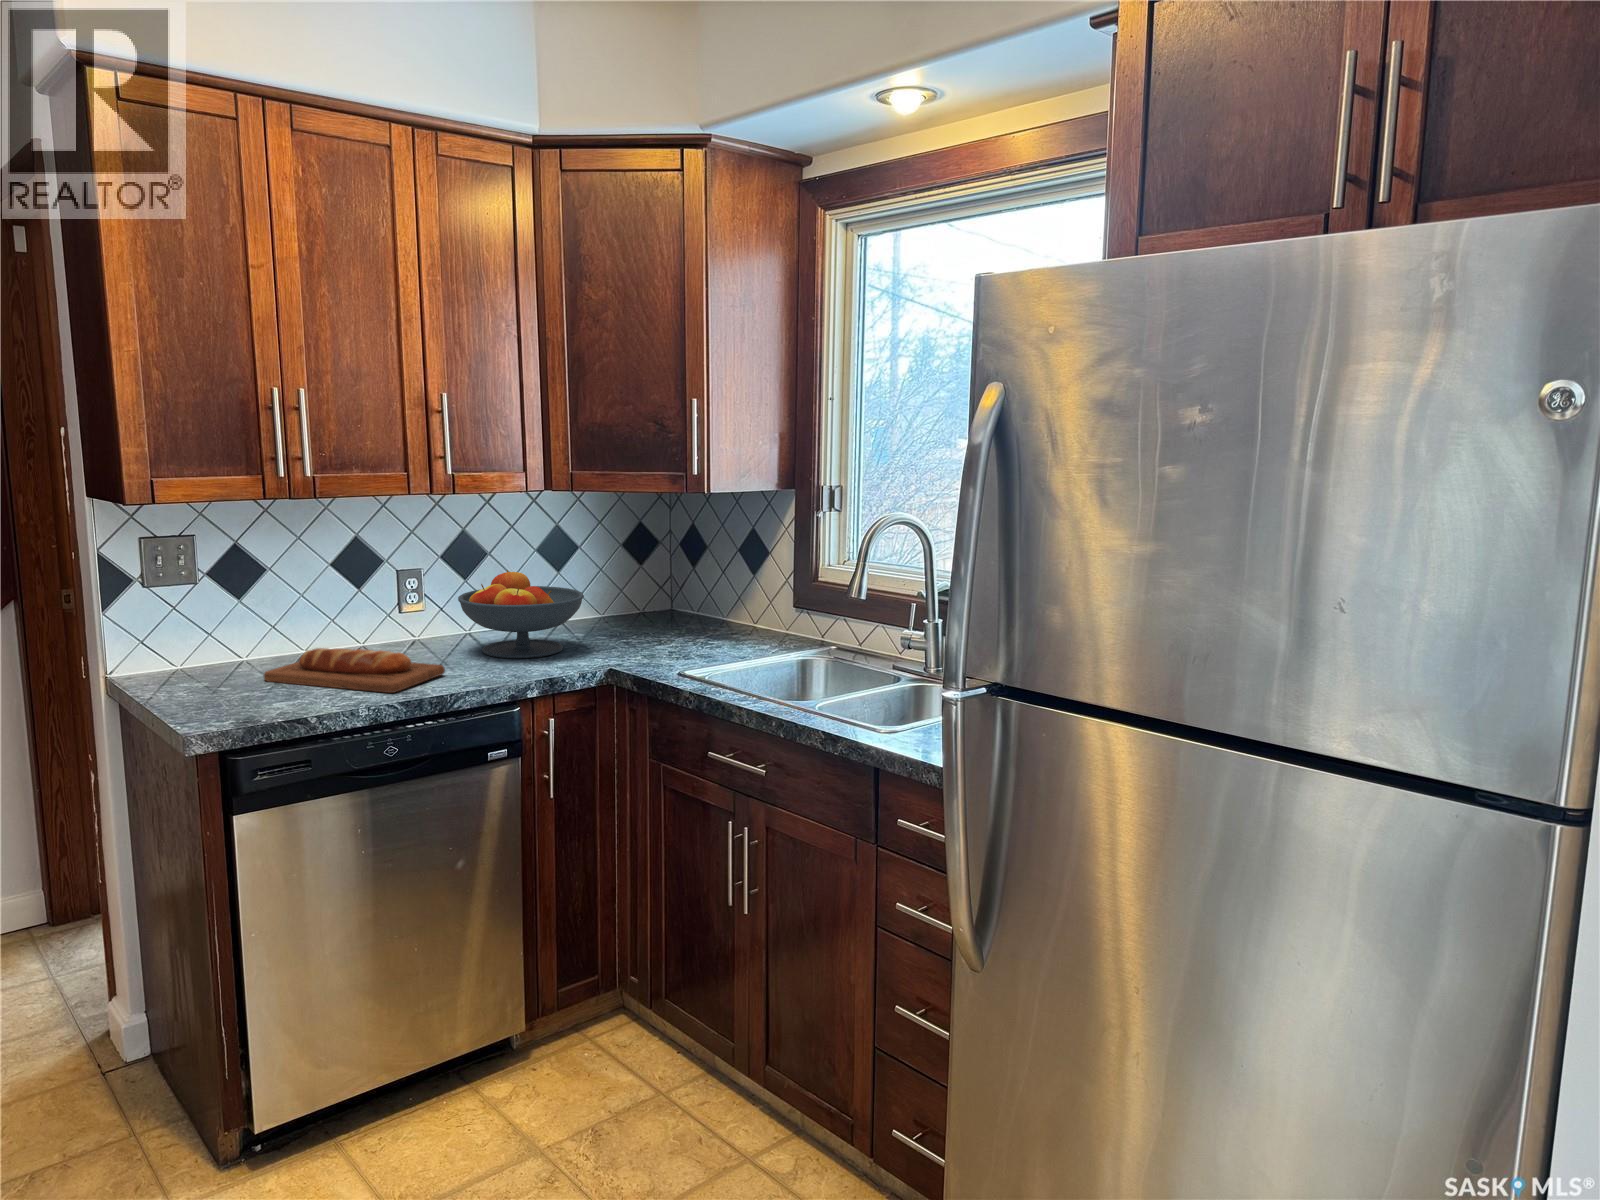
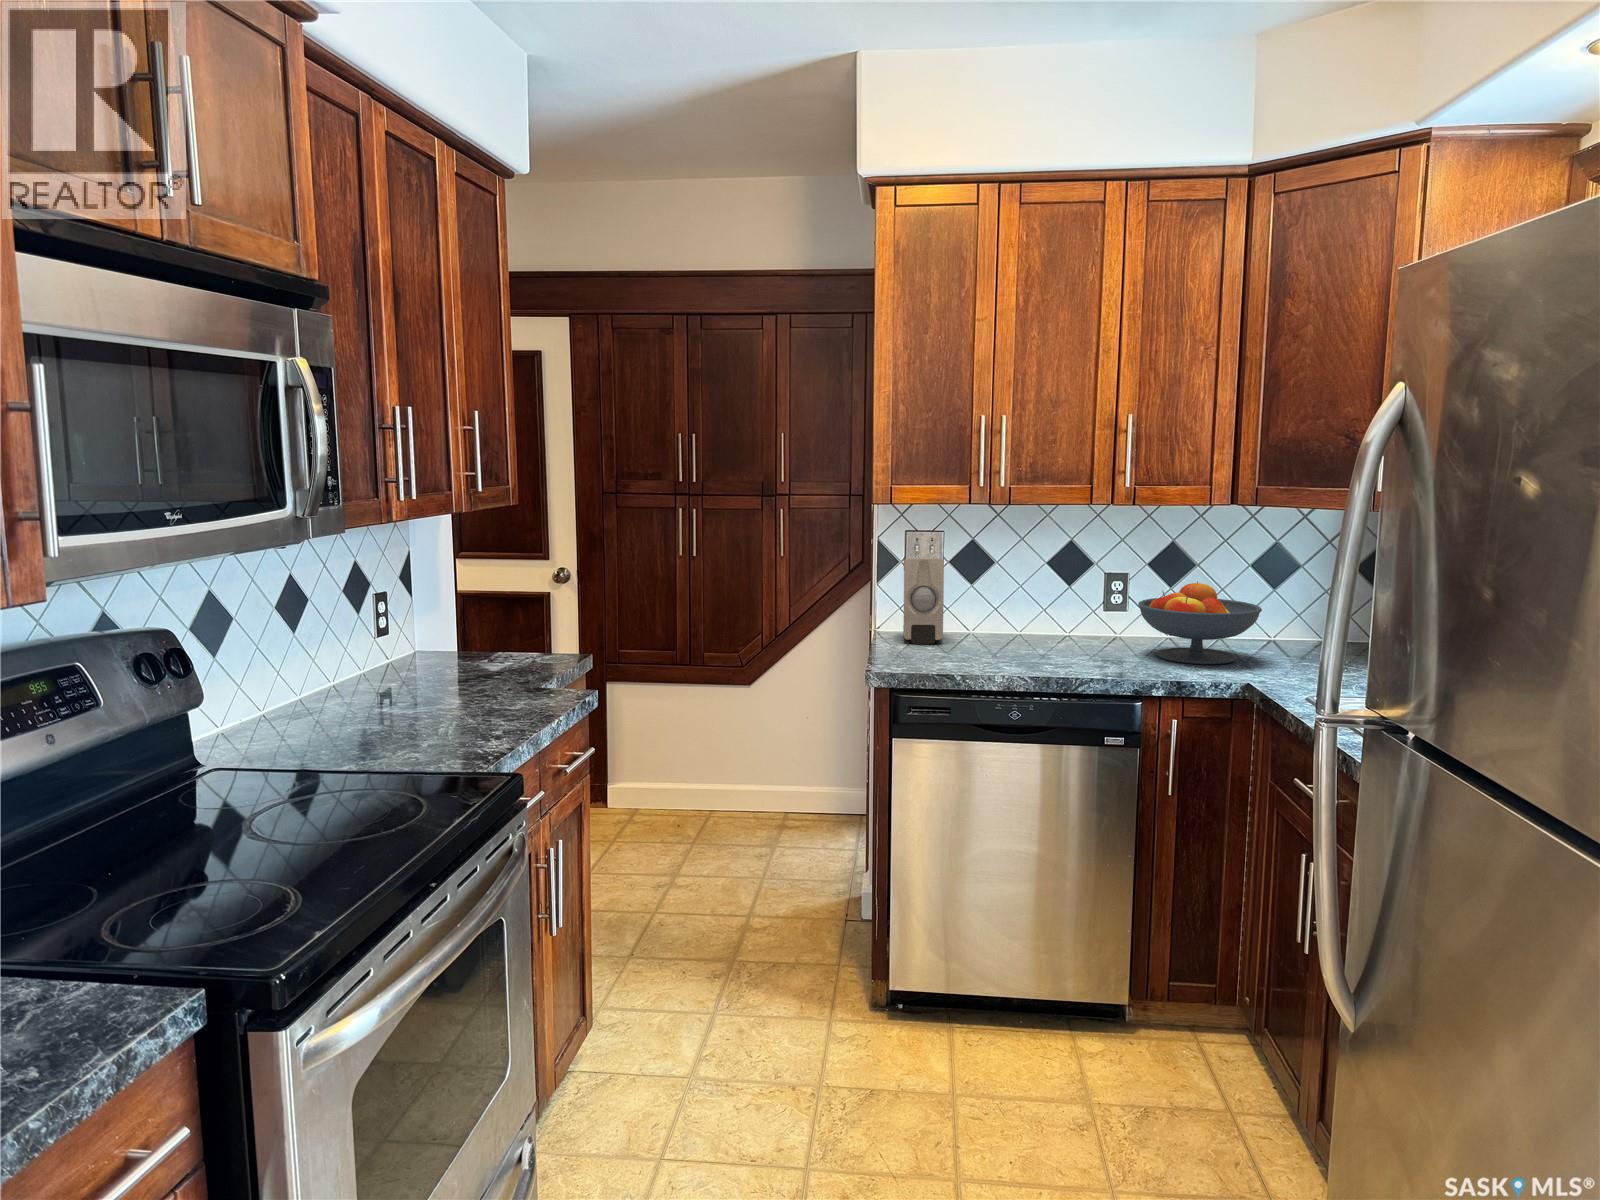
soap dispenser: none [145,570,229,686] -> present [903,558,944,644]
bread loaf: present [263,648,445,693] -> none [965,628,1099,670]

